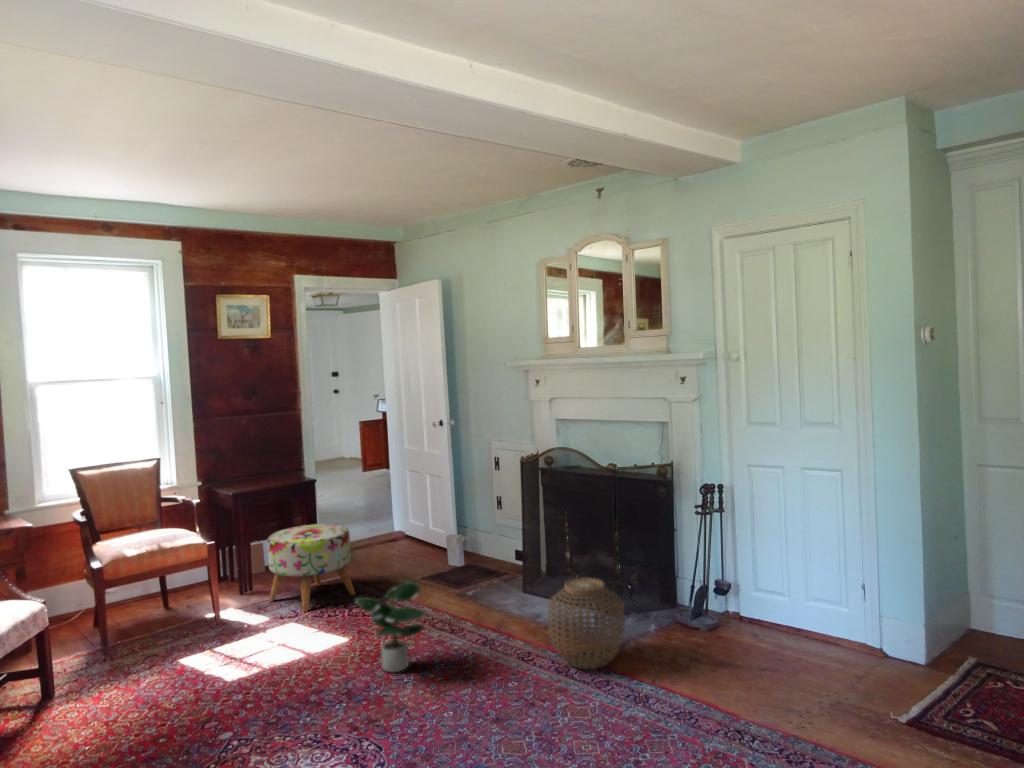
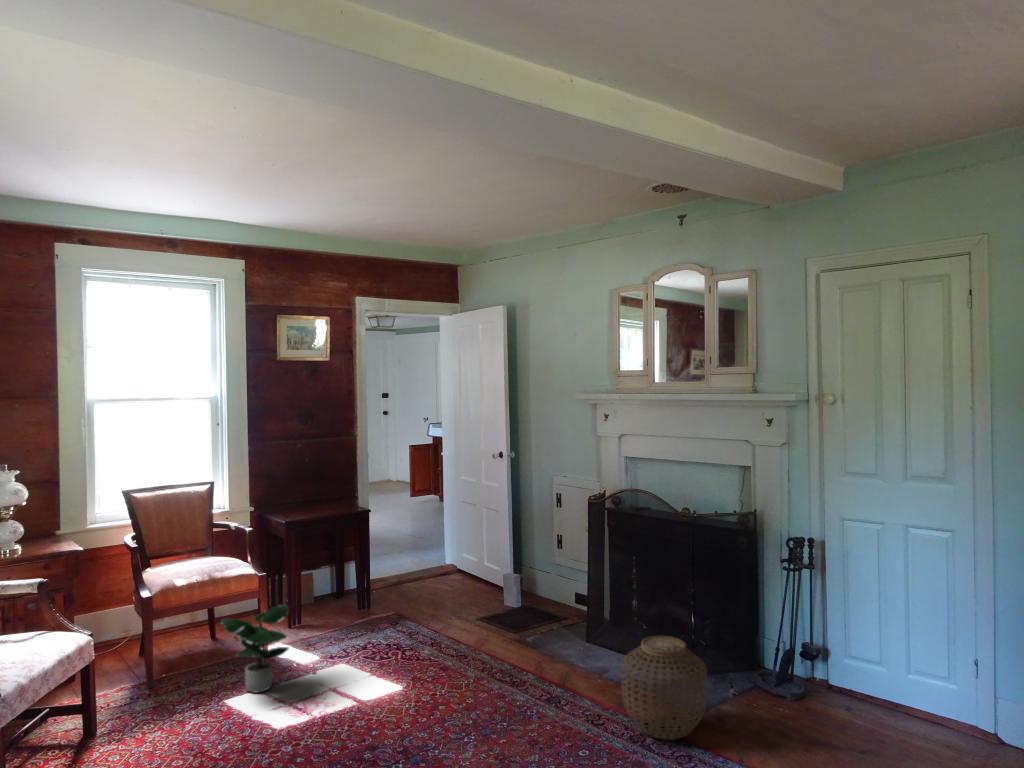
ottoman: present [268,524,355,612] -> none [319,557,408,652]
potted plant: present [355,581,426,672] -> present [221,605,289,693]

